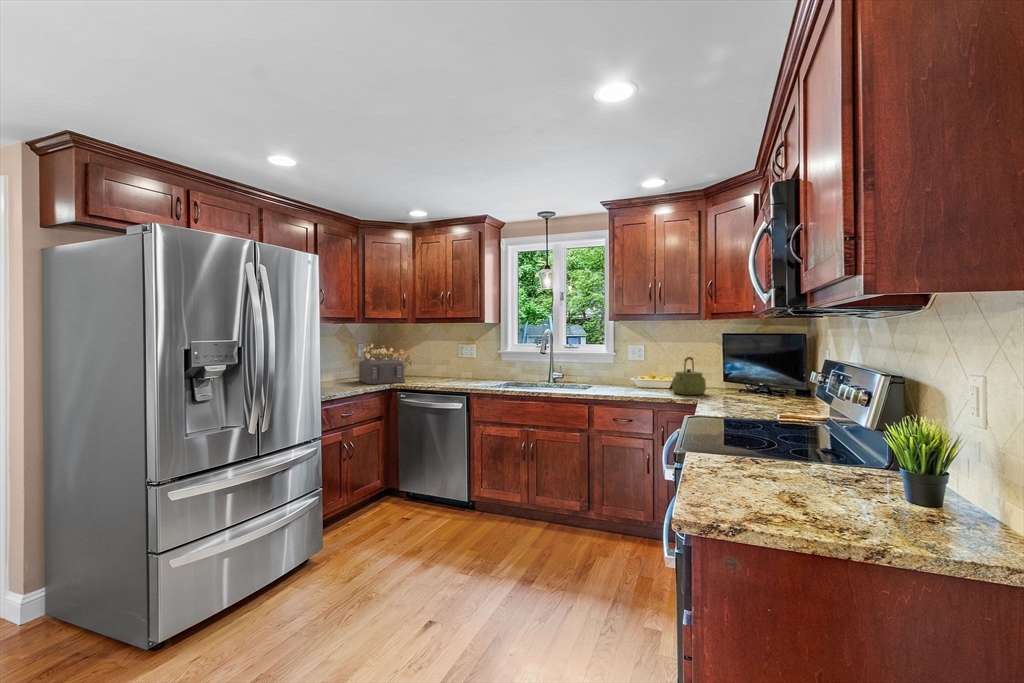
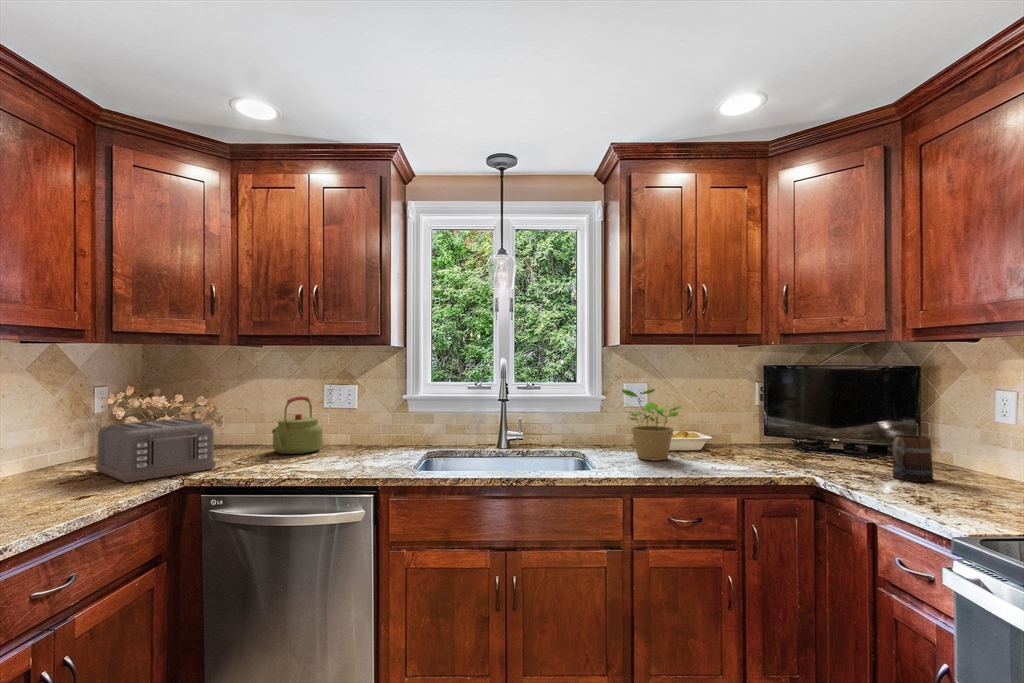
potted plant: none [604,348,640,390] -> present [622,389,682,461]
kettle: present [672,357,706,395] -> present [272,396,323,454]
mug: none [735,378,766,405] -> present [892,435,933,482]

